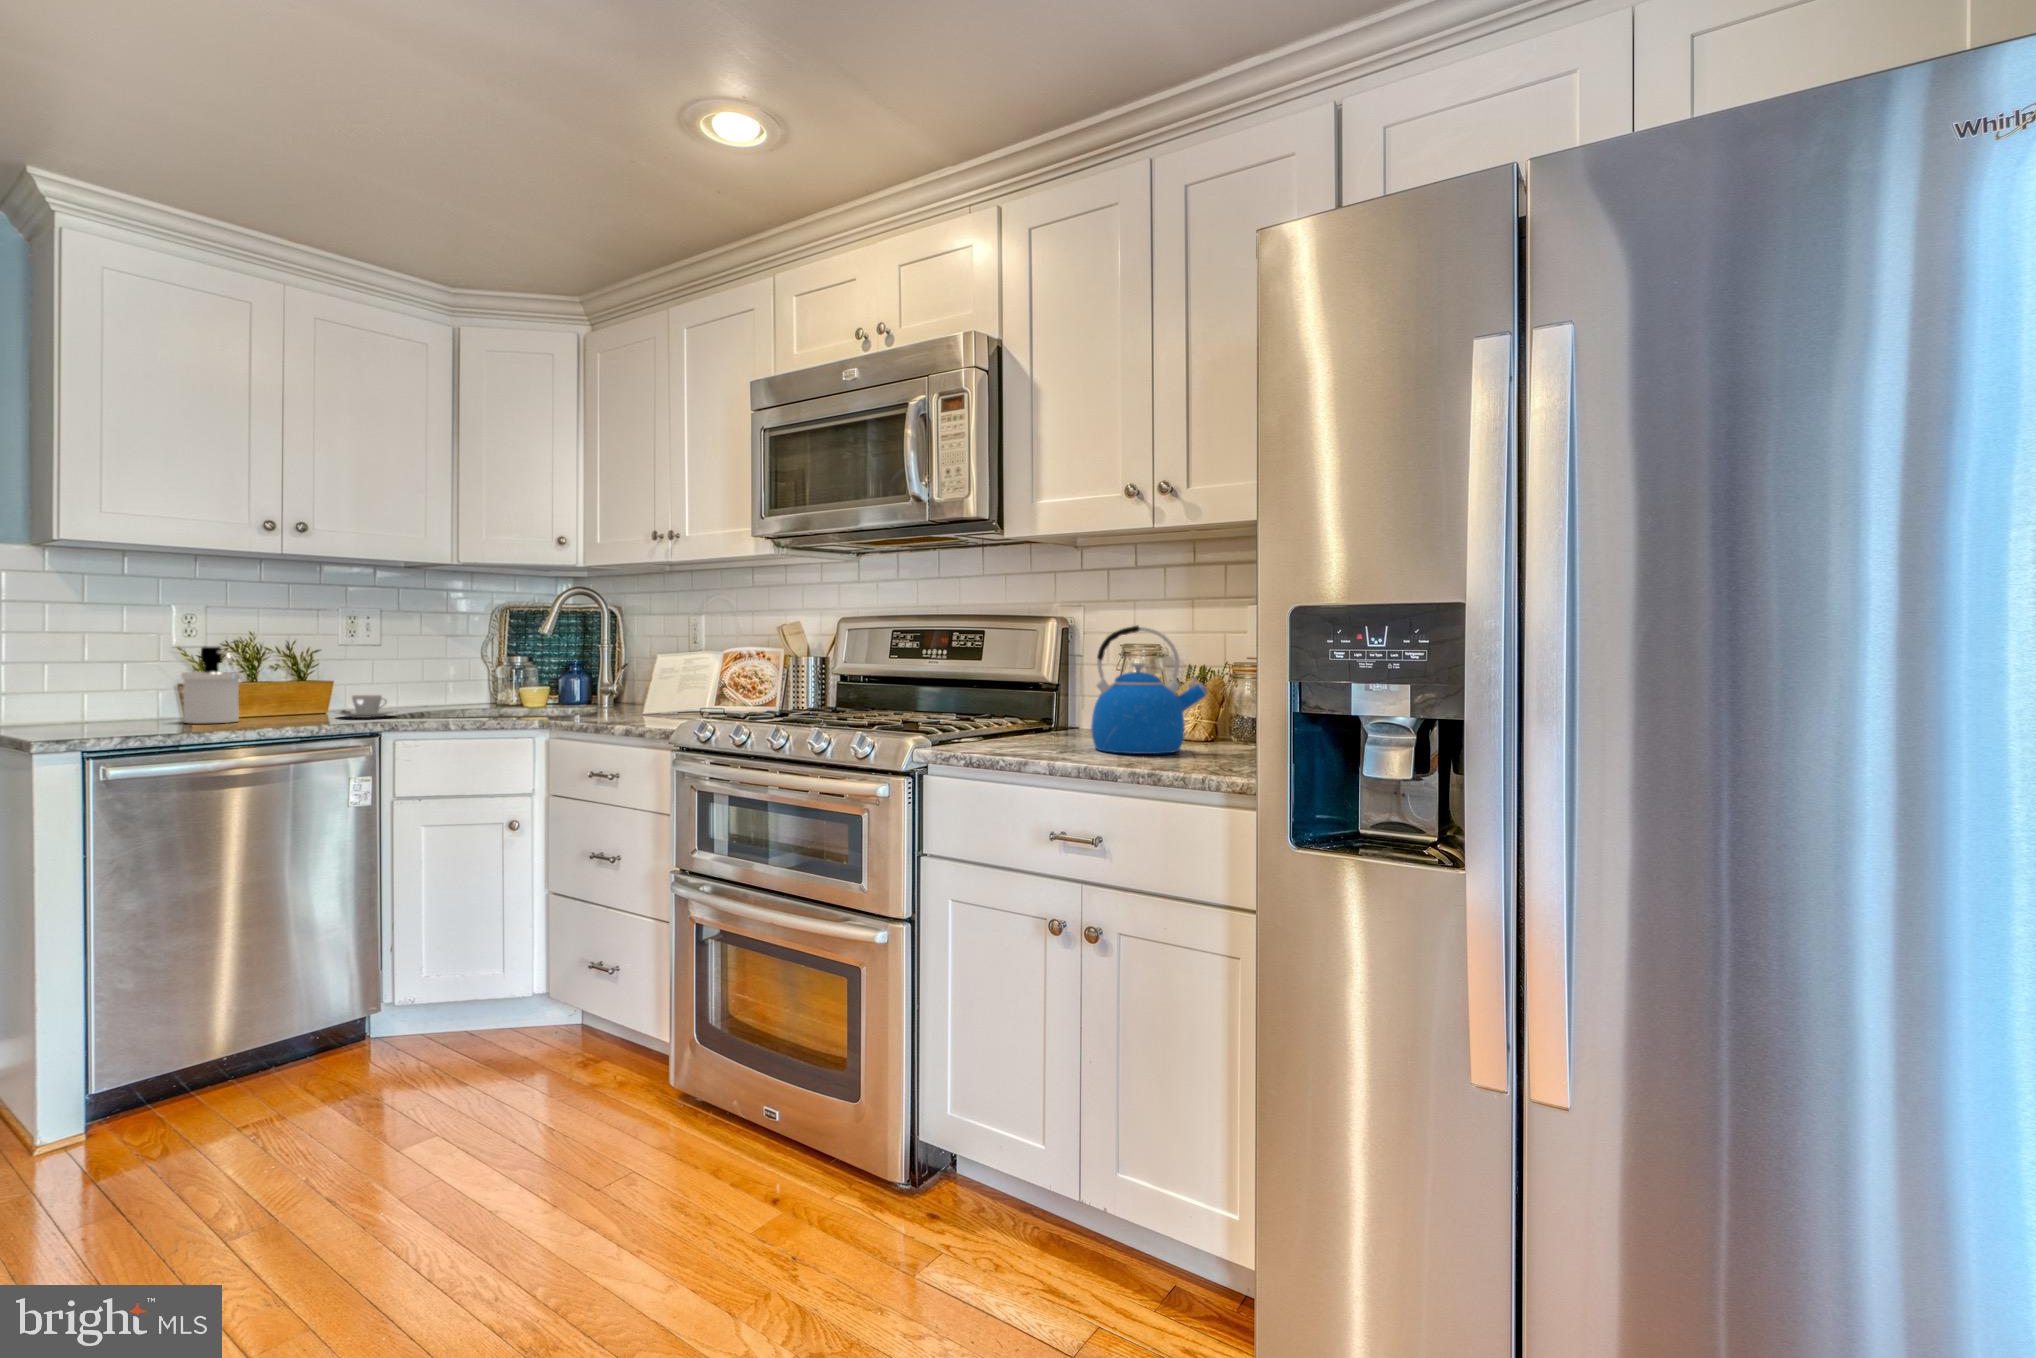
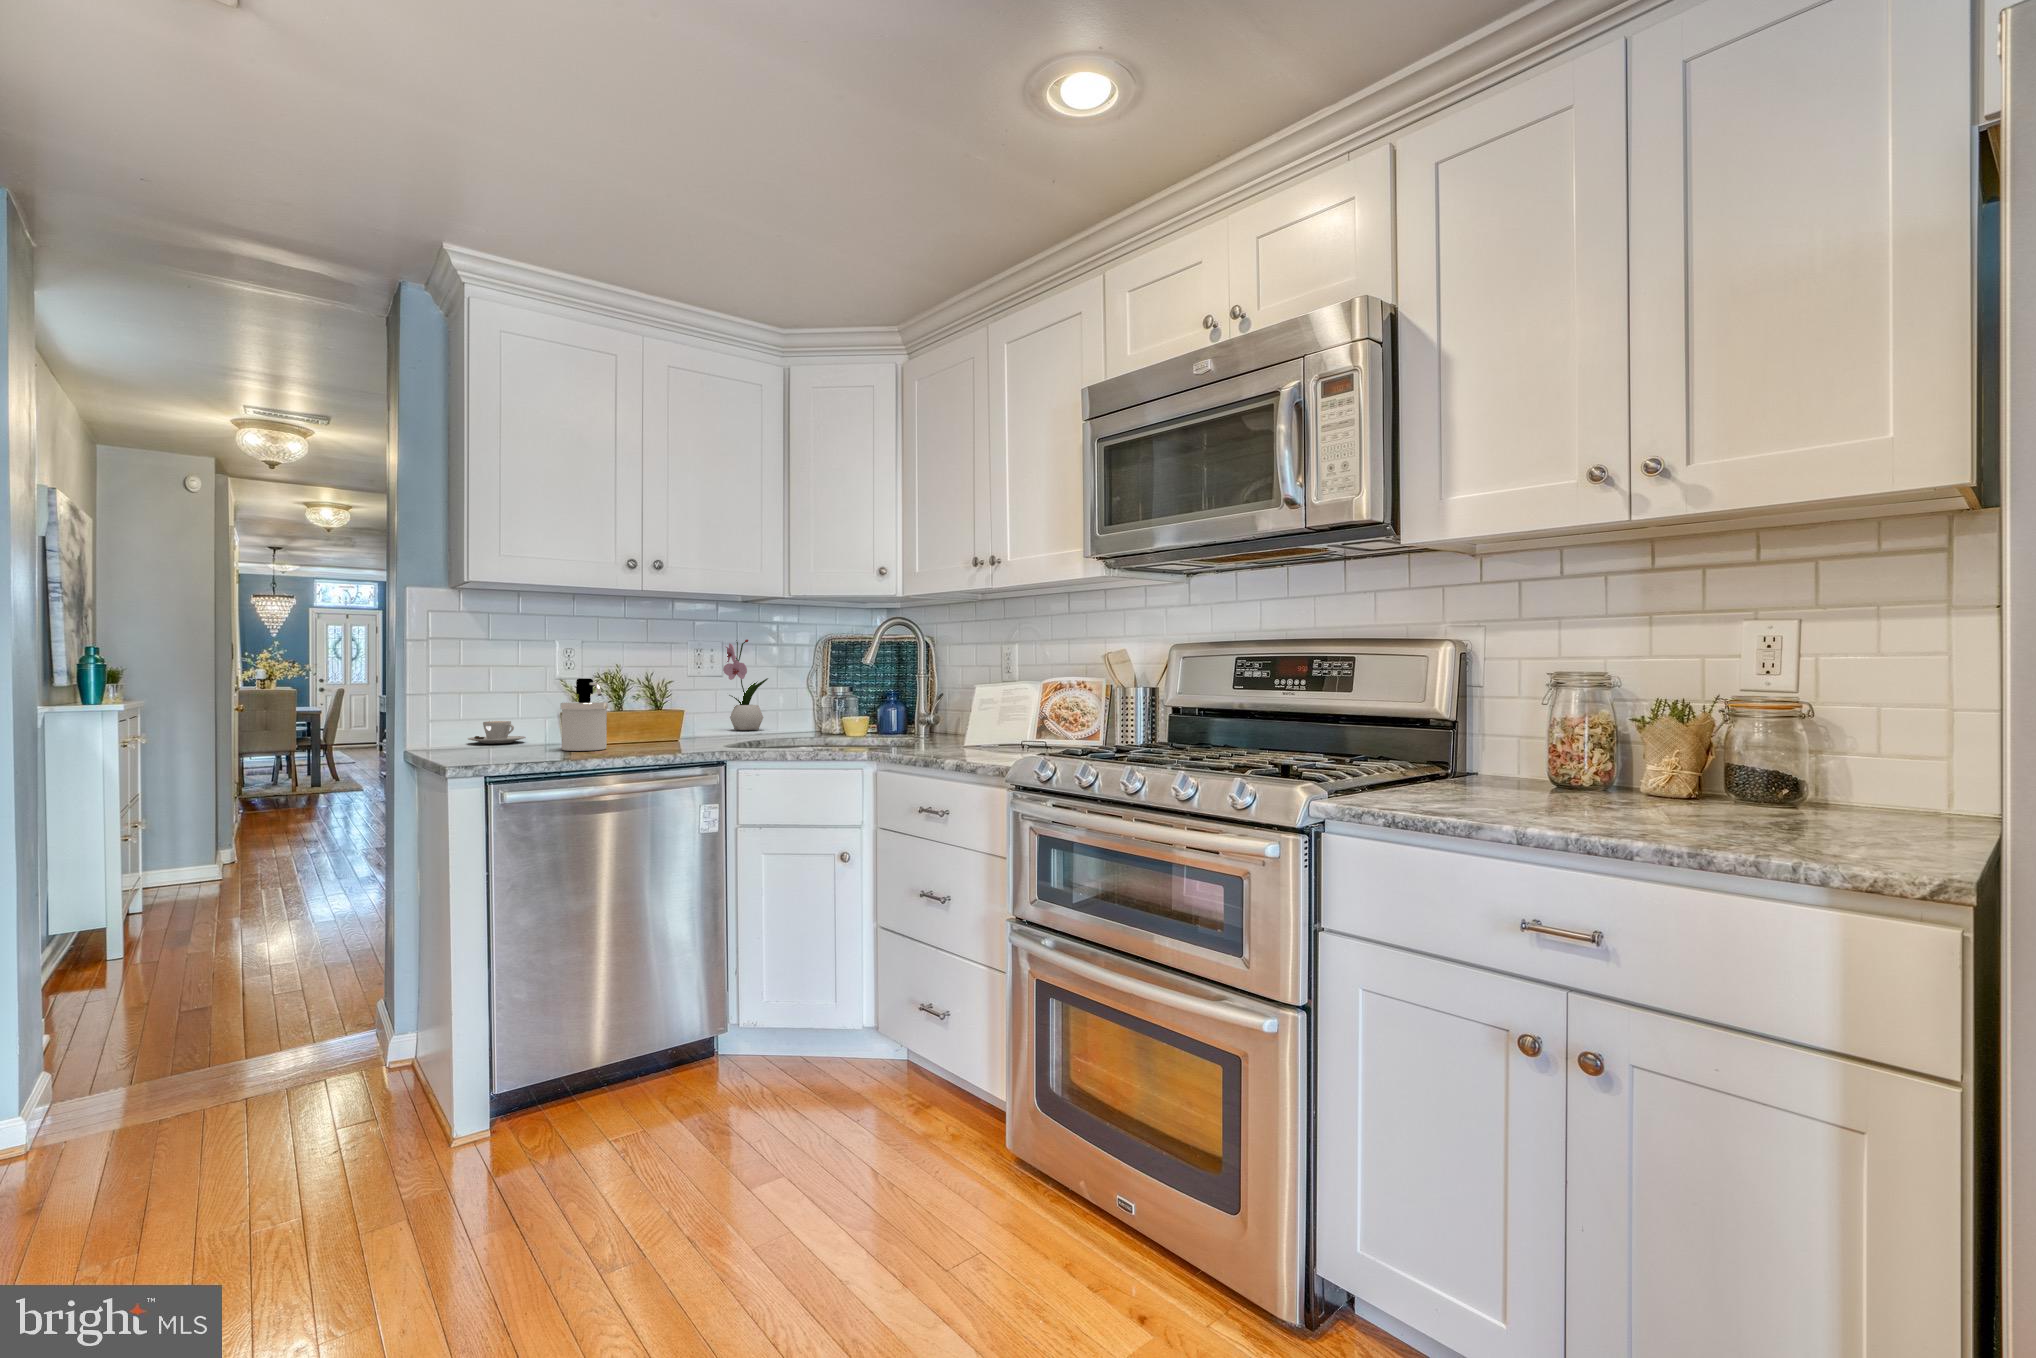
flower arrangement: none [378,598,433,703] -> present [723,640,768,730]
kettle: present [1091,625,1208,754] -> none [1551,647,1727,819]
coffee cup: present [337,695,397,718] -> present [468,721,526,744]

